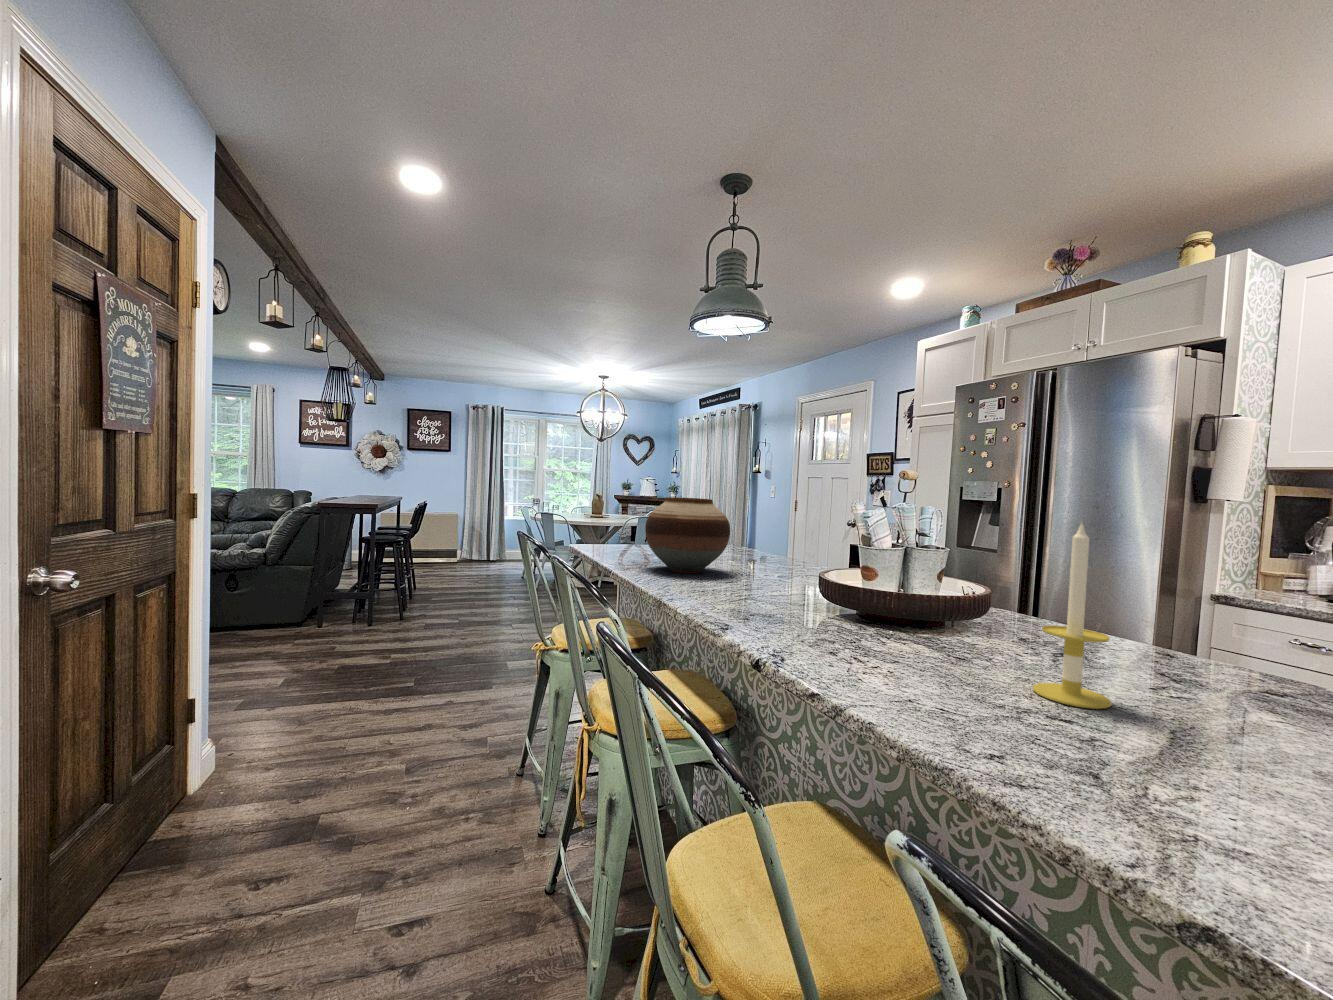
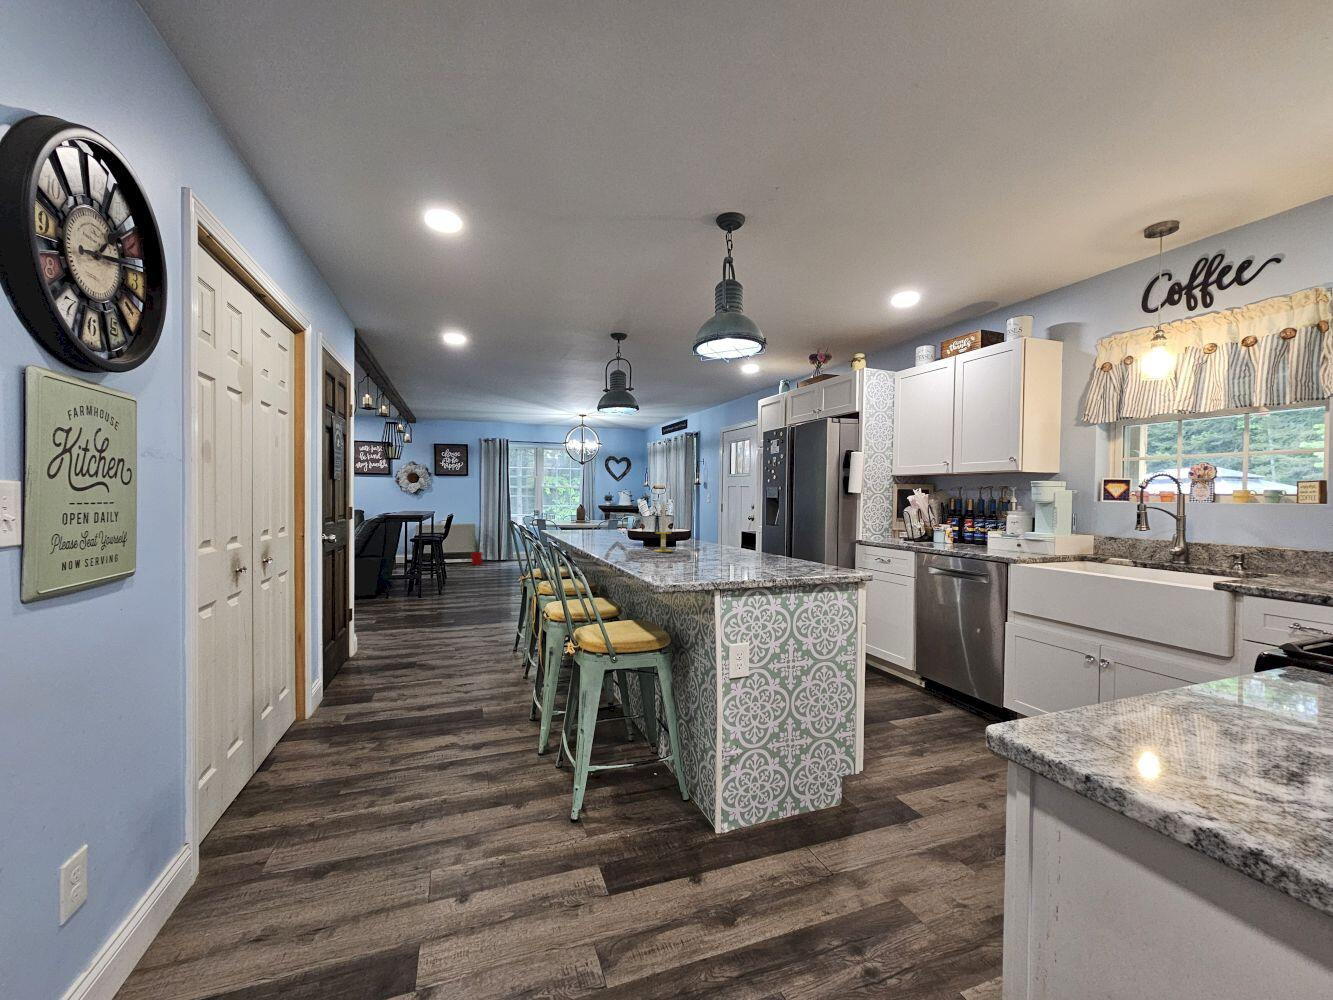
vase: present [645,497,730,573] -> none [570,501,611,536]
house plant: none [440,515,480,566] -> present [471,534,482,565]

